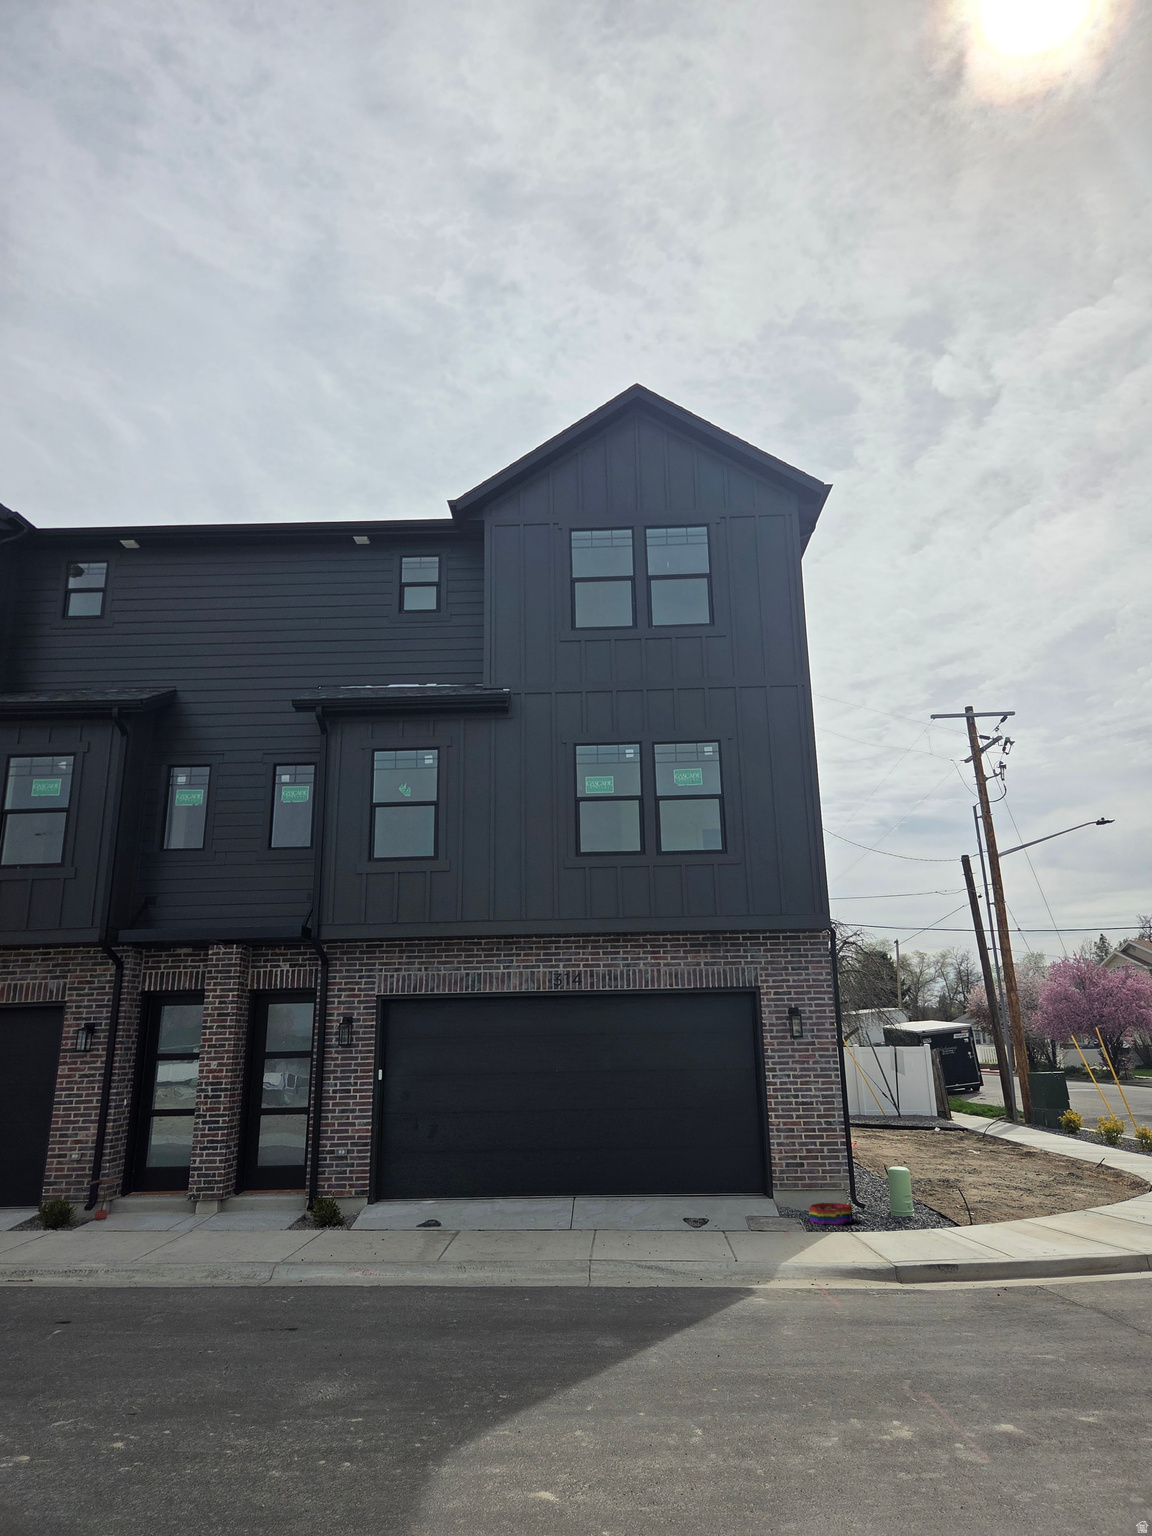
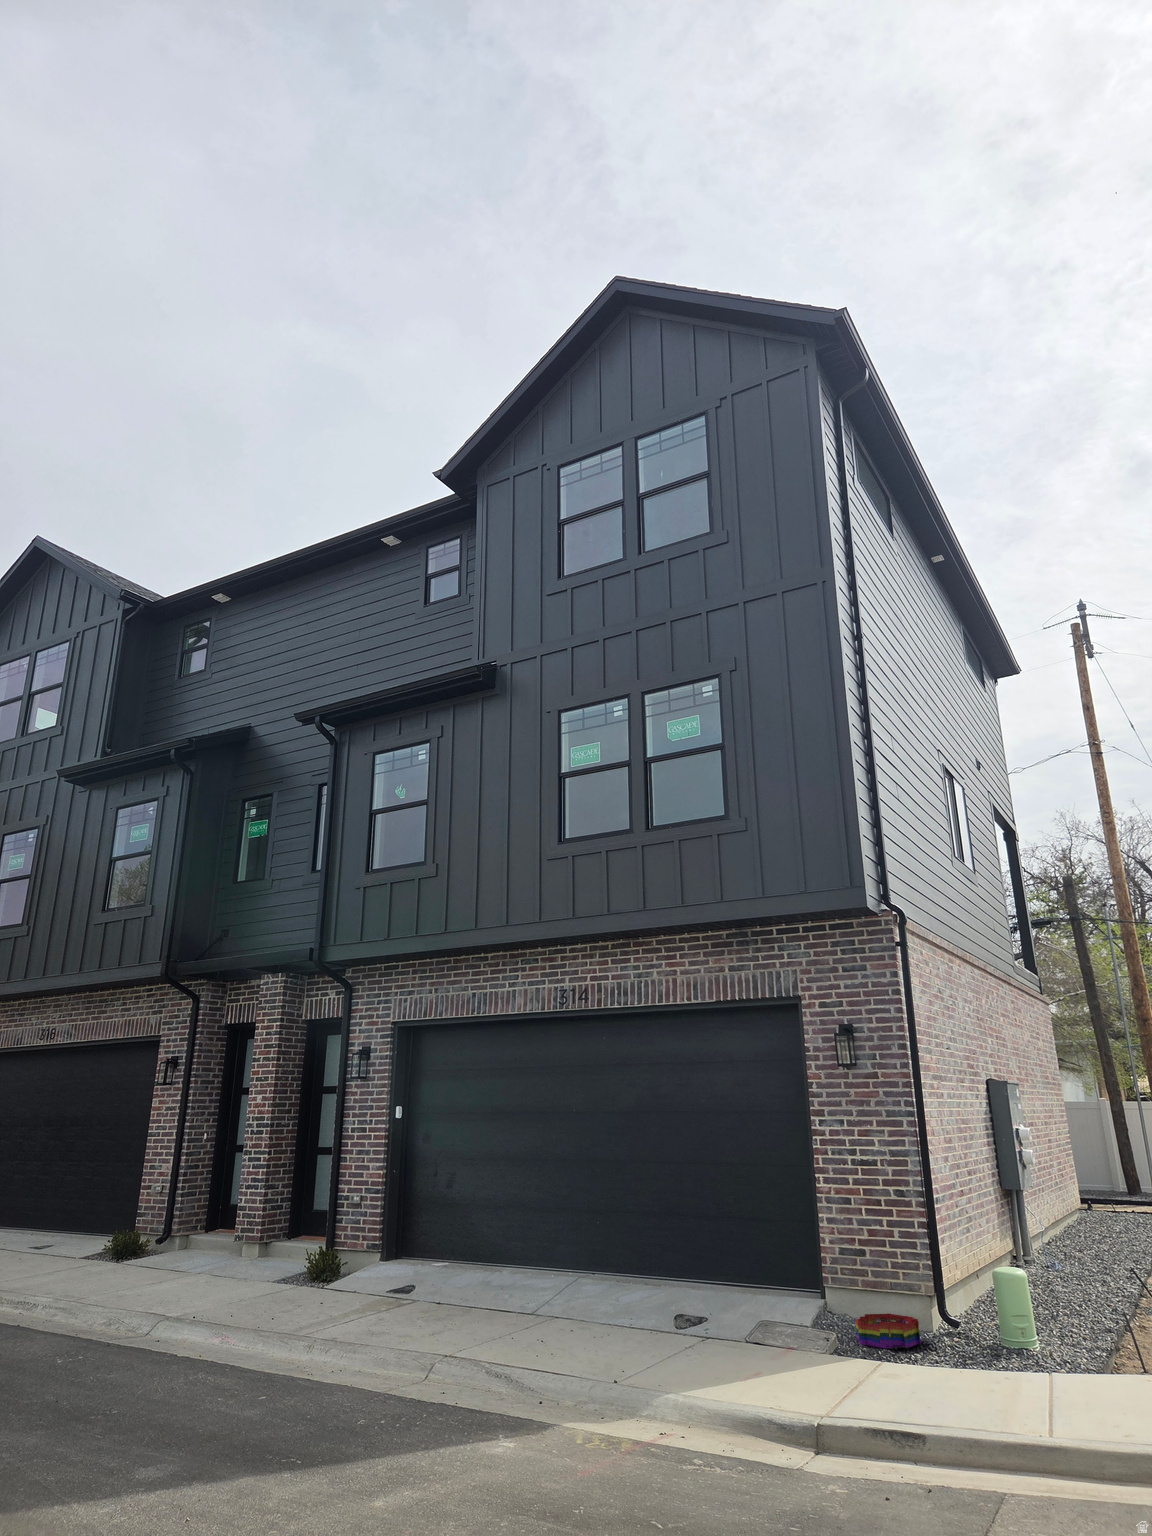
potted plant: present [90,1178,119,1219] -> none [156,1212,187,1253]

